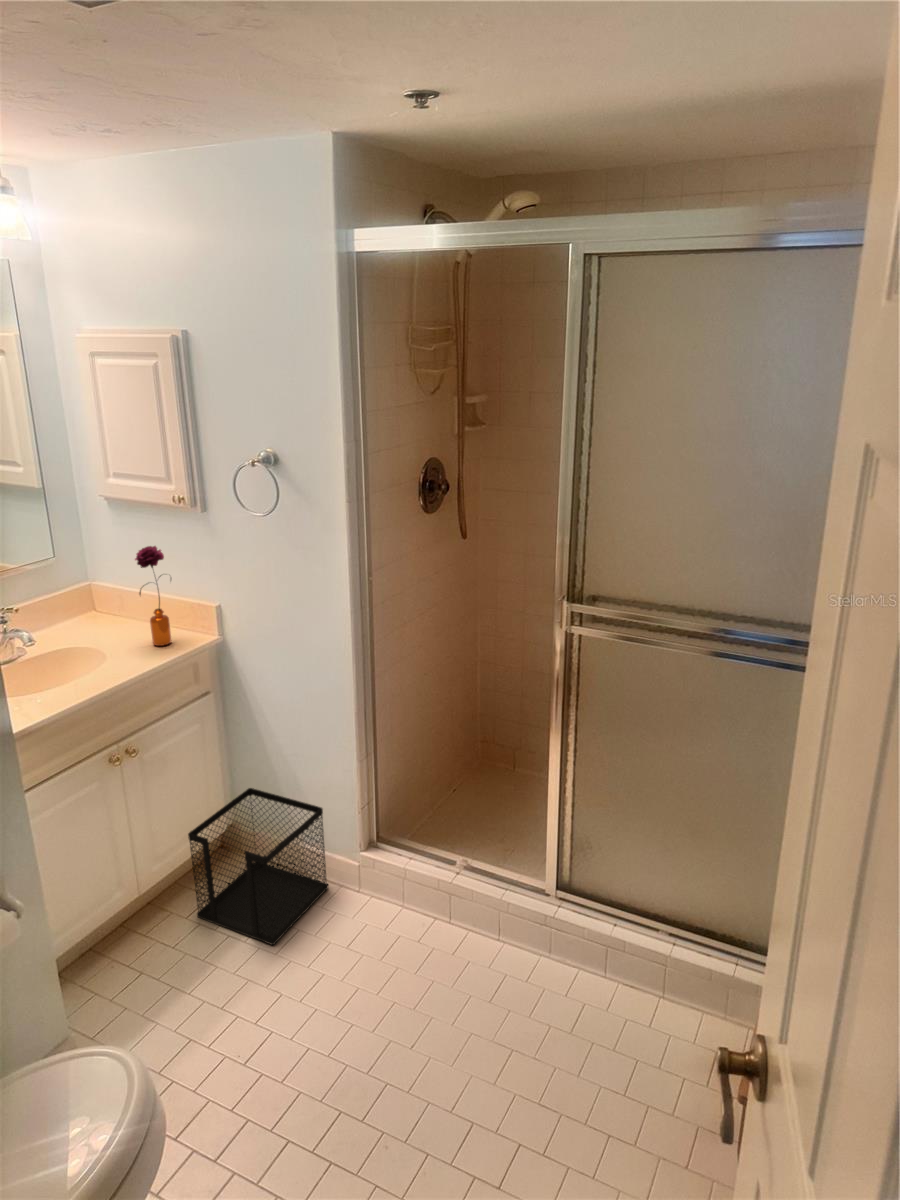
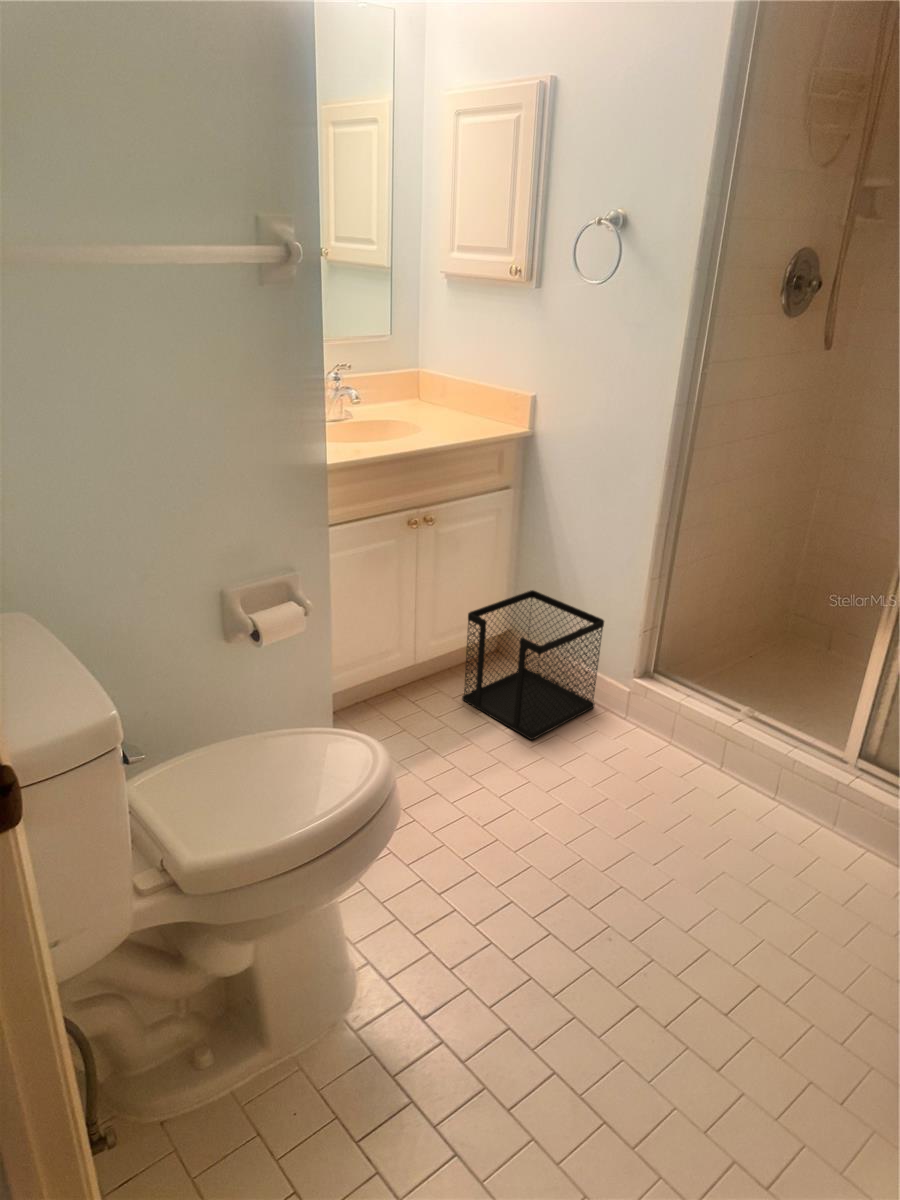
flower: present [135,546,171,646] -> none [461,315,494,425]

